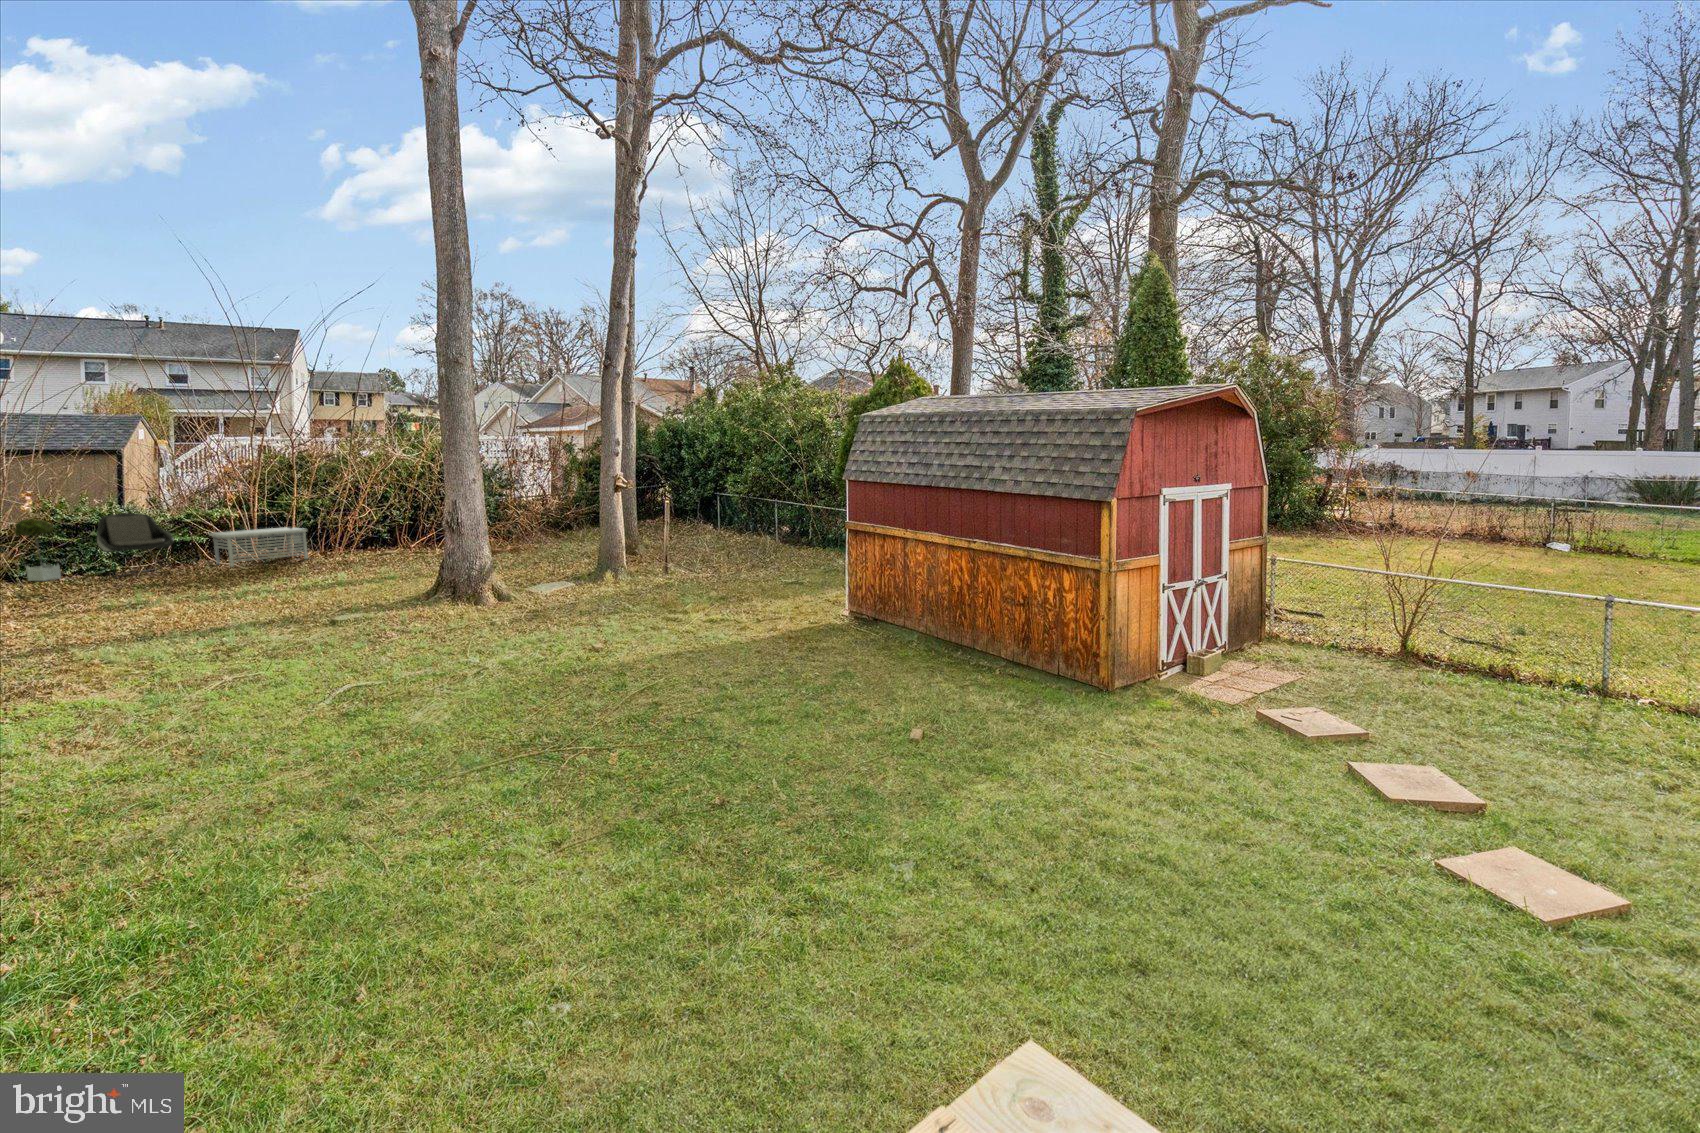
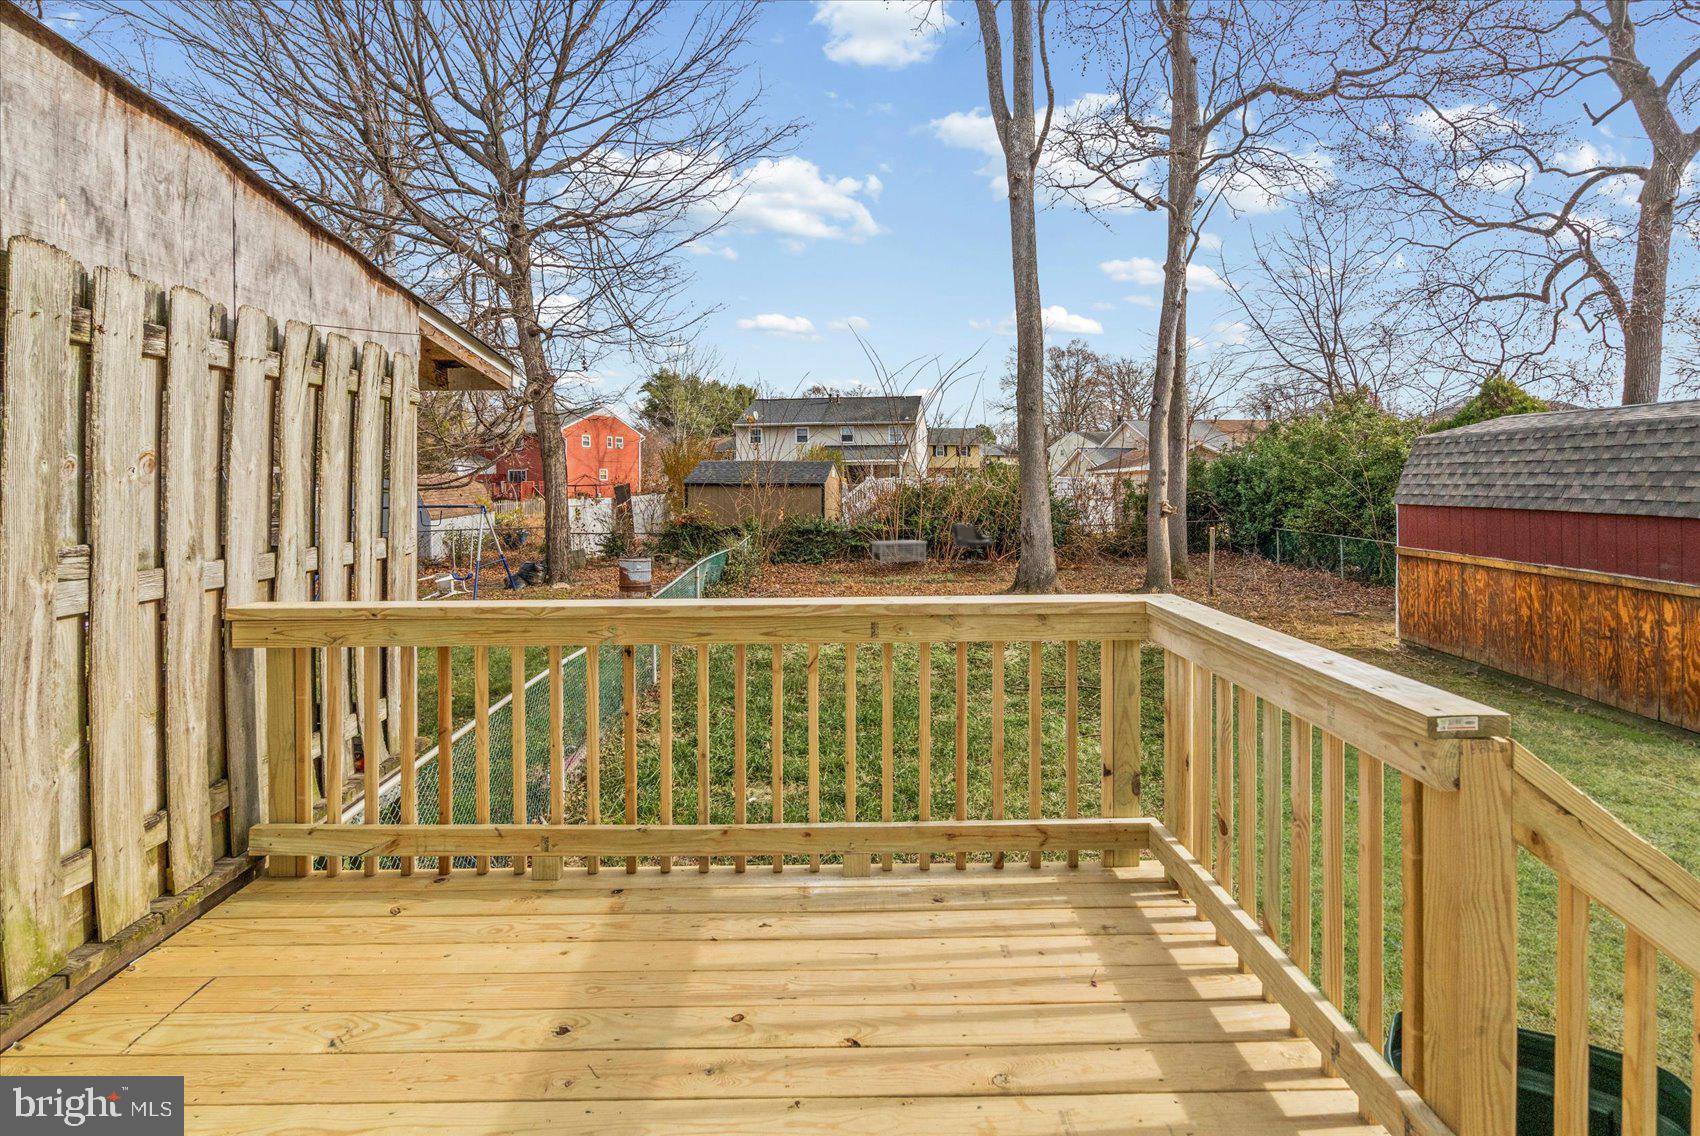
lounge chair: present [97,513,174,579] -> present [952,523,994,563]
potted tree: present [14,519,61,581] -> none [775,526,794,566]

